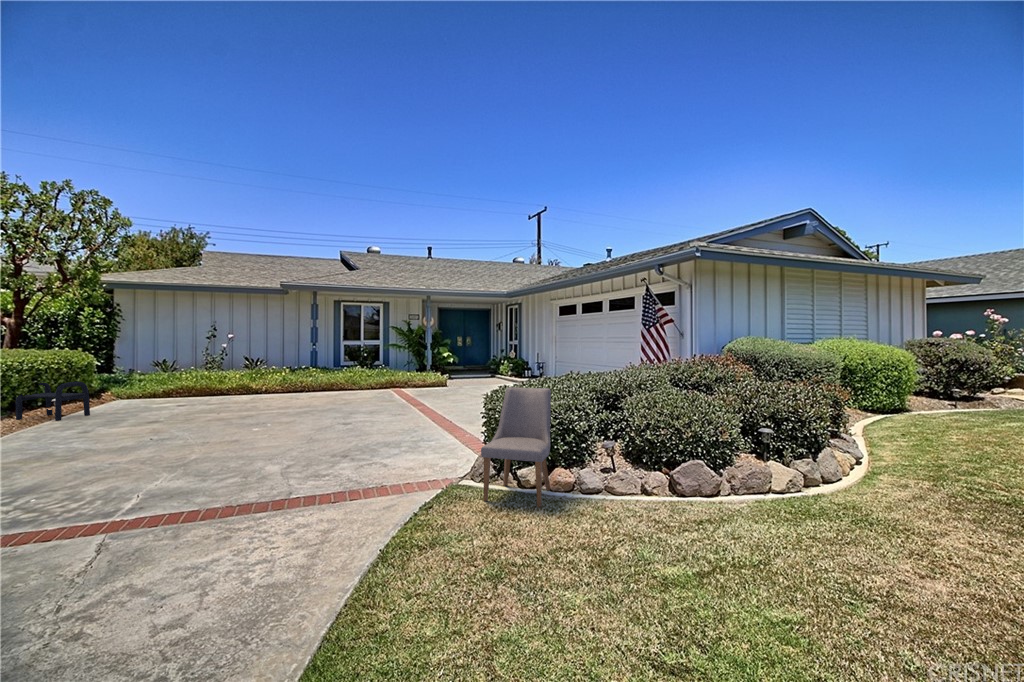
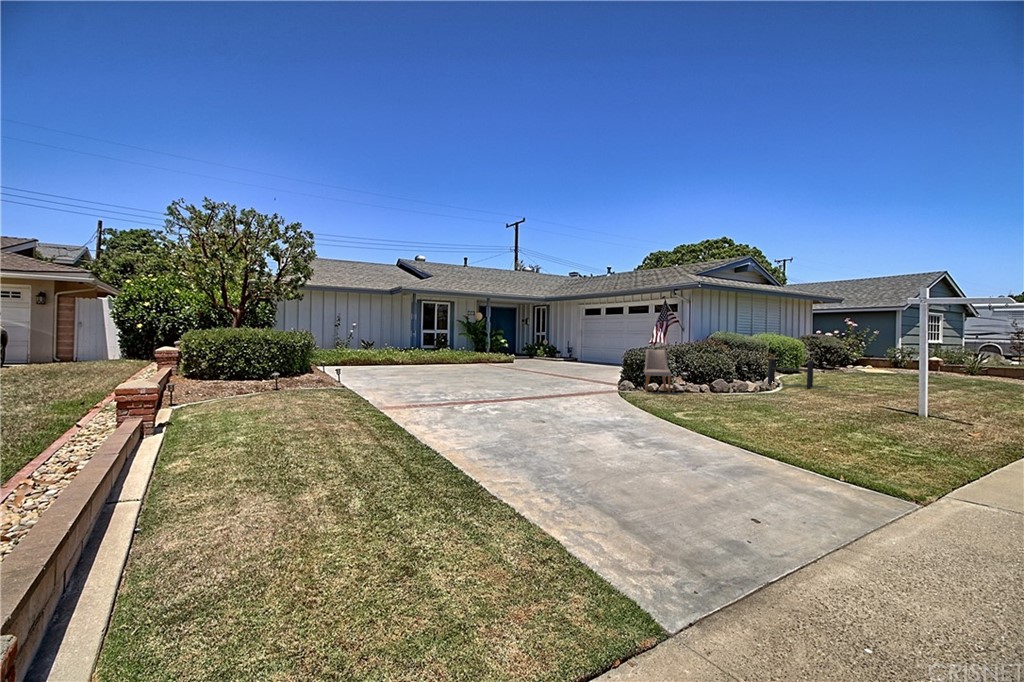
bench: present [16,382,90,421] -> present [768,359,813,389]

